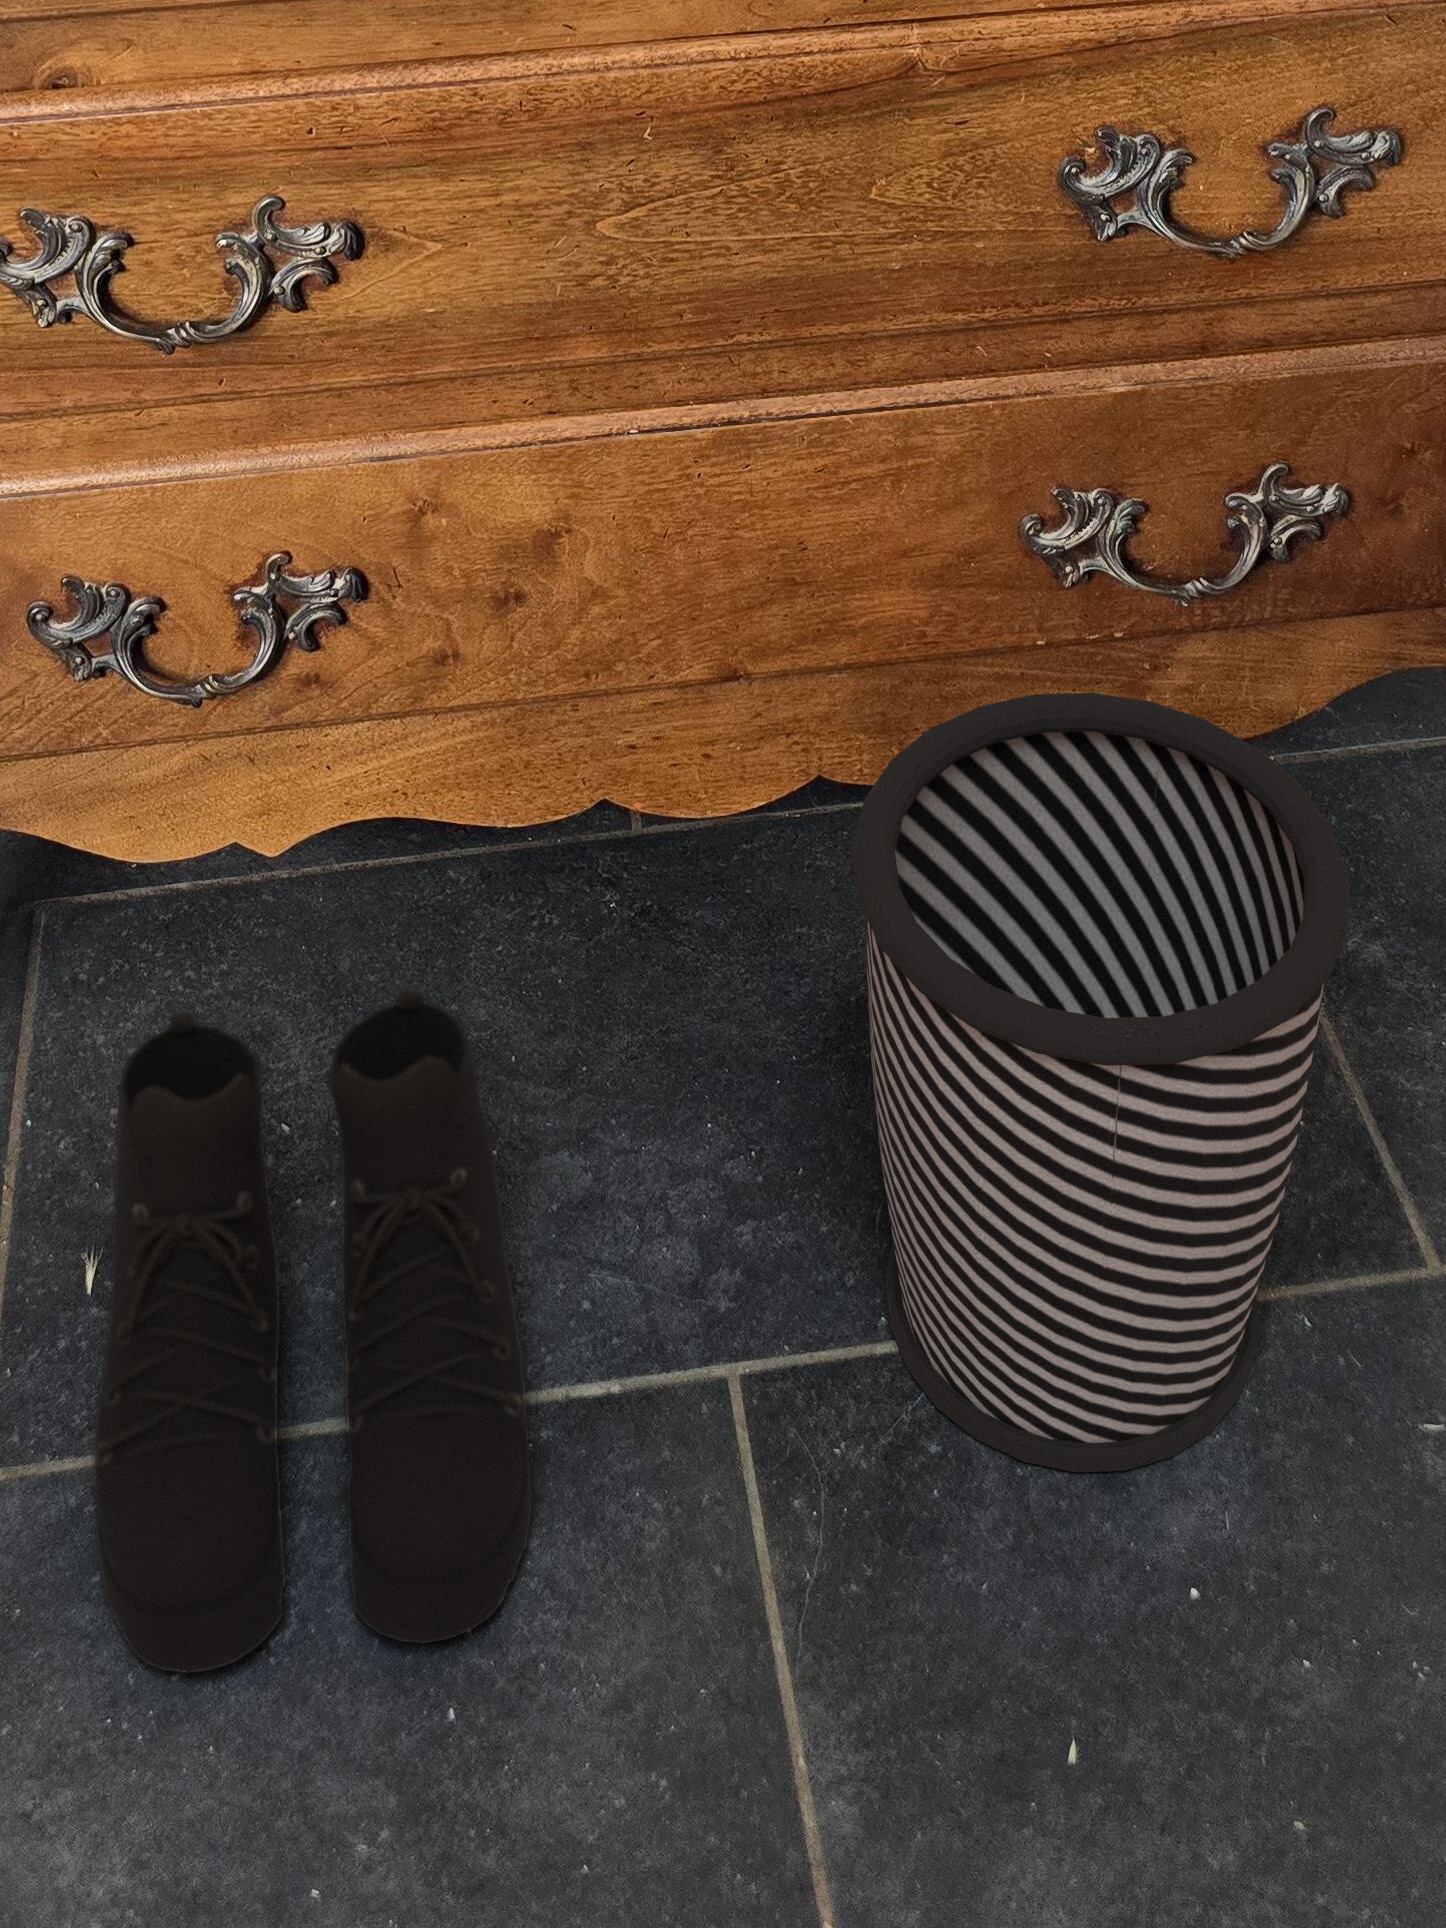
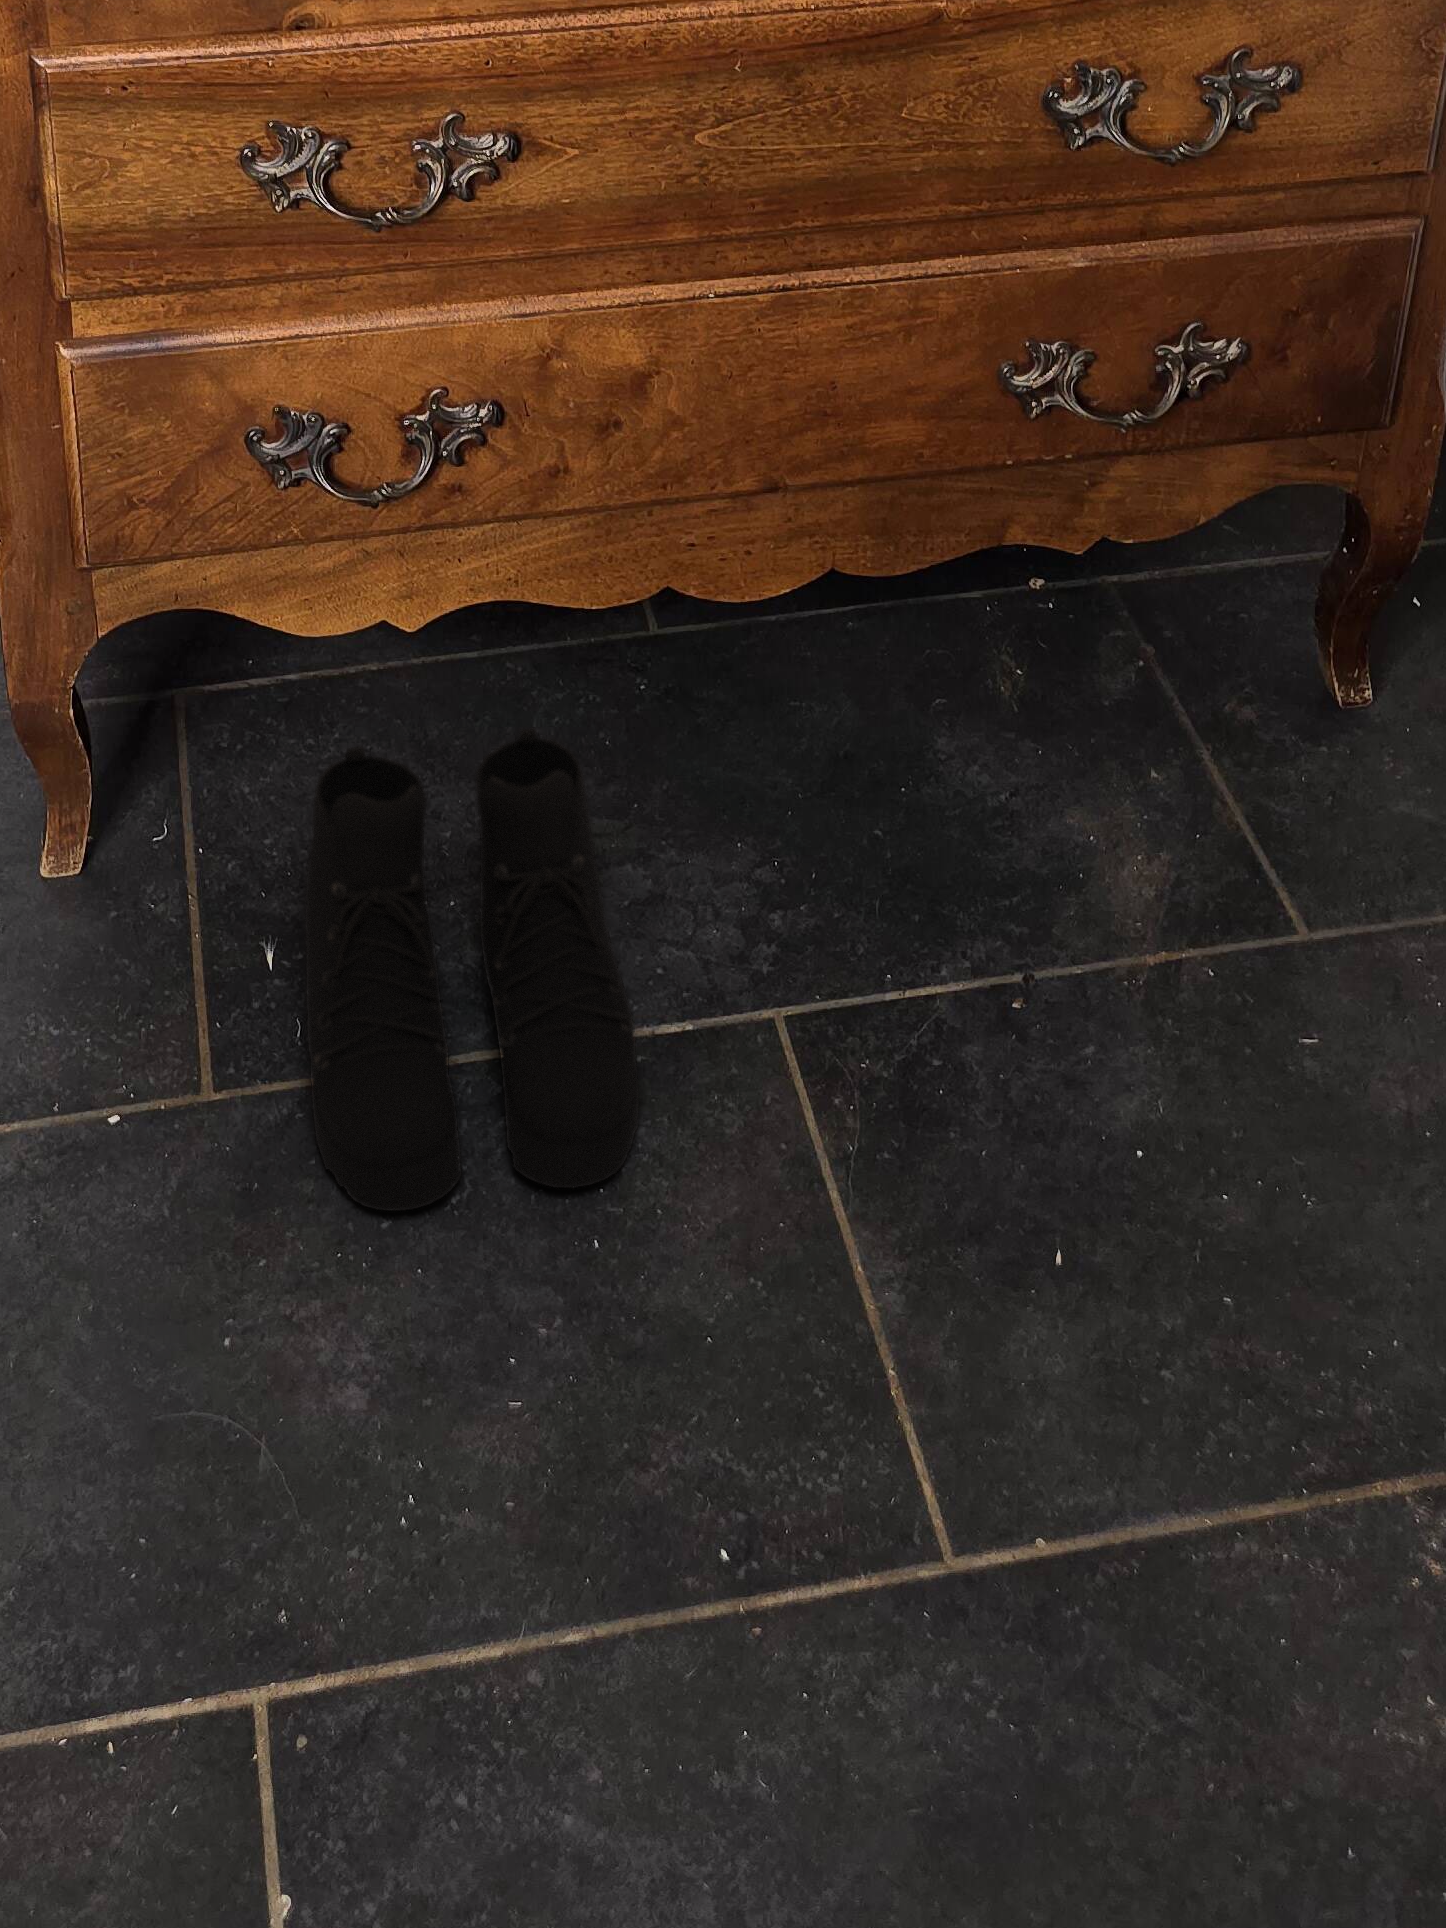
wastebasket: present [852,693,1350,1472] -> none [885,497,1258,1071]

